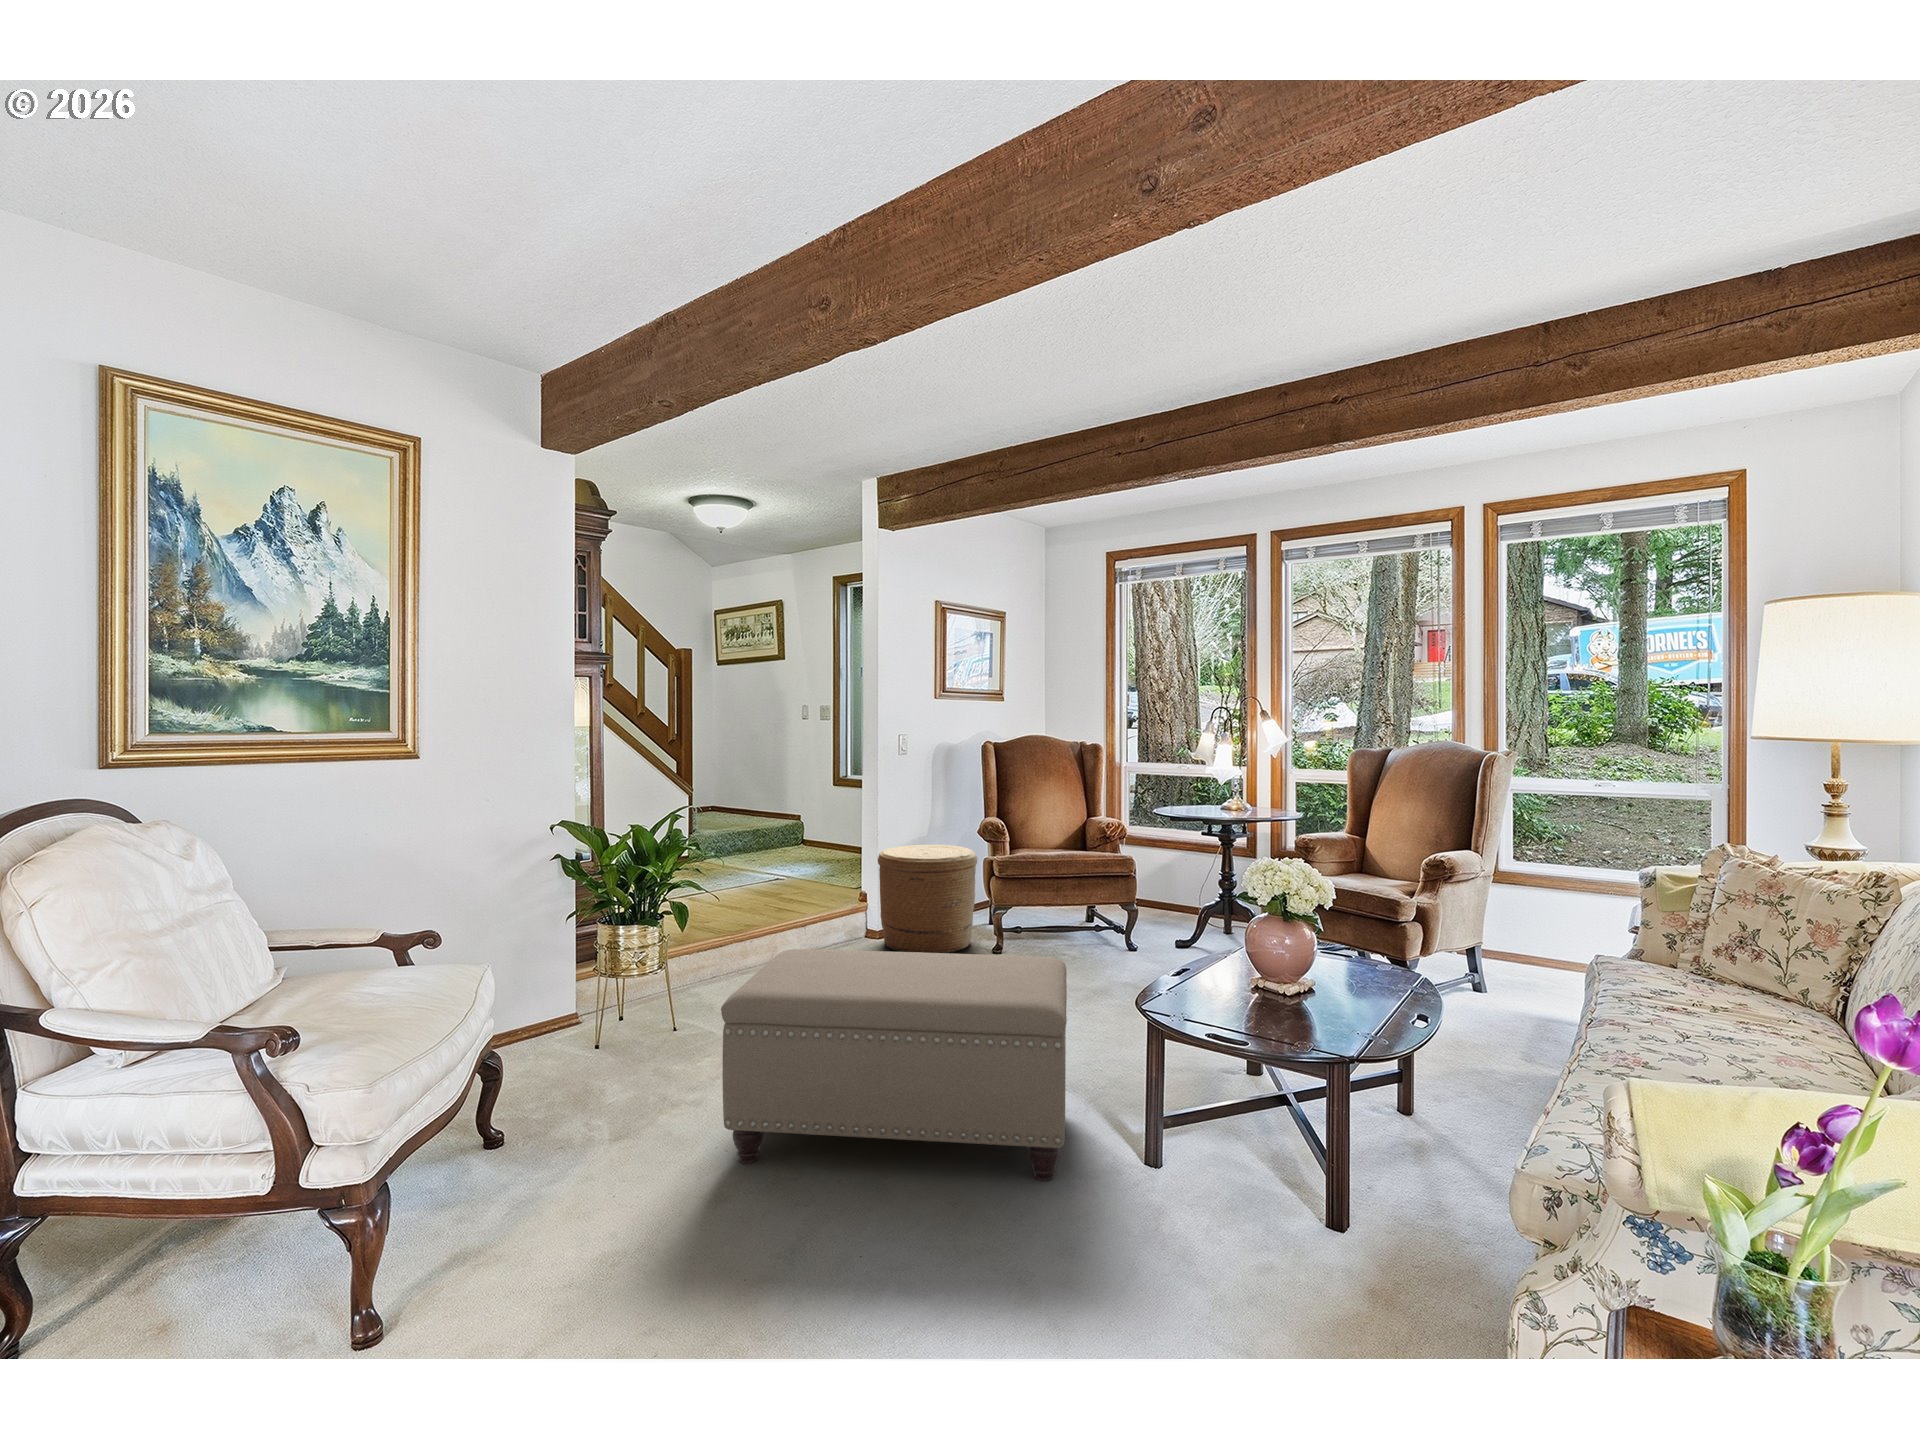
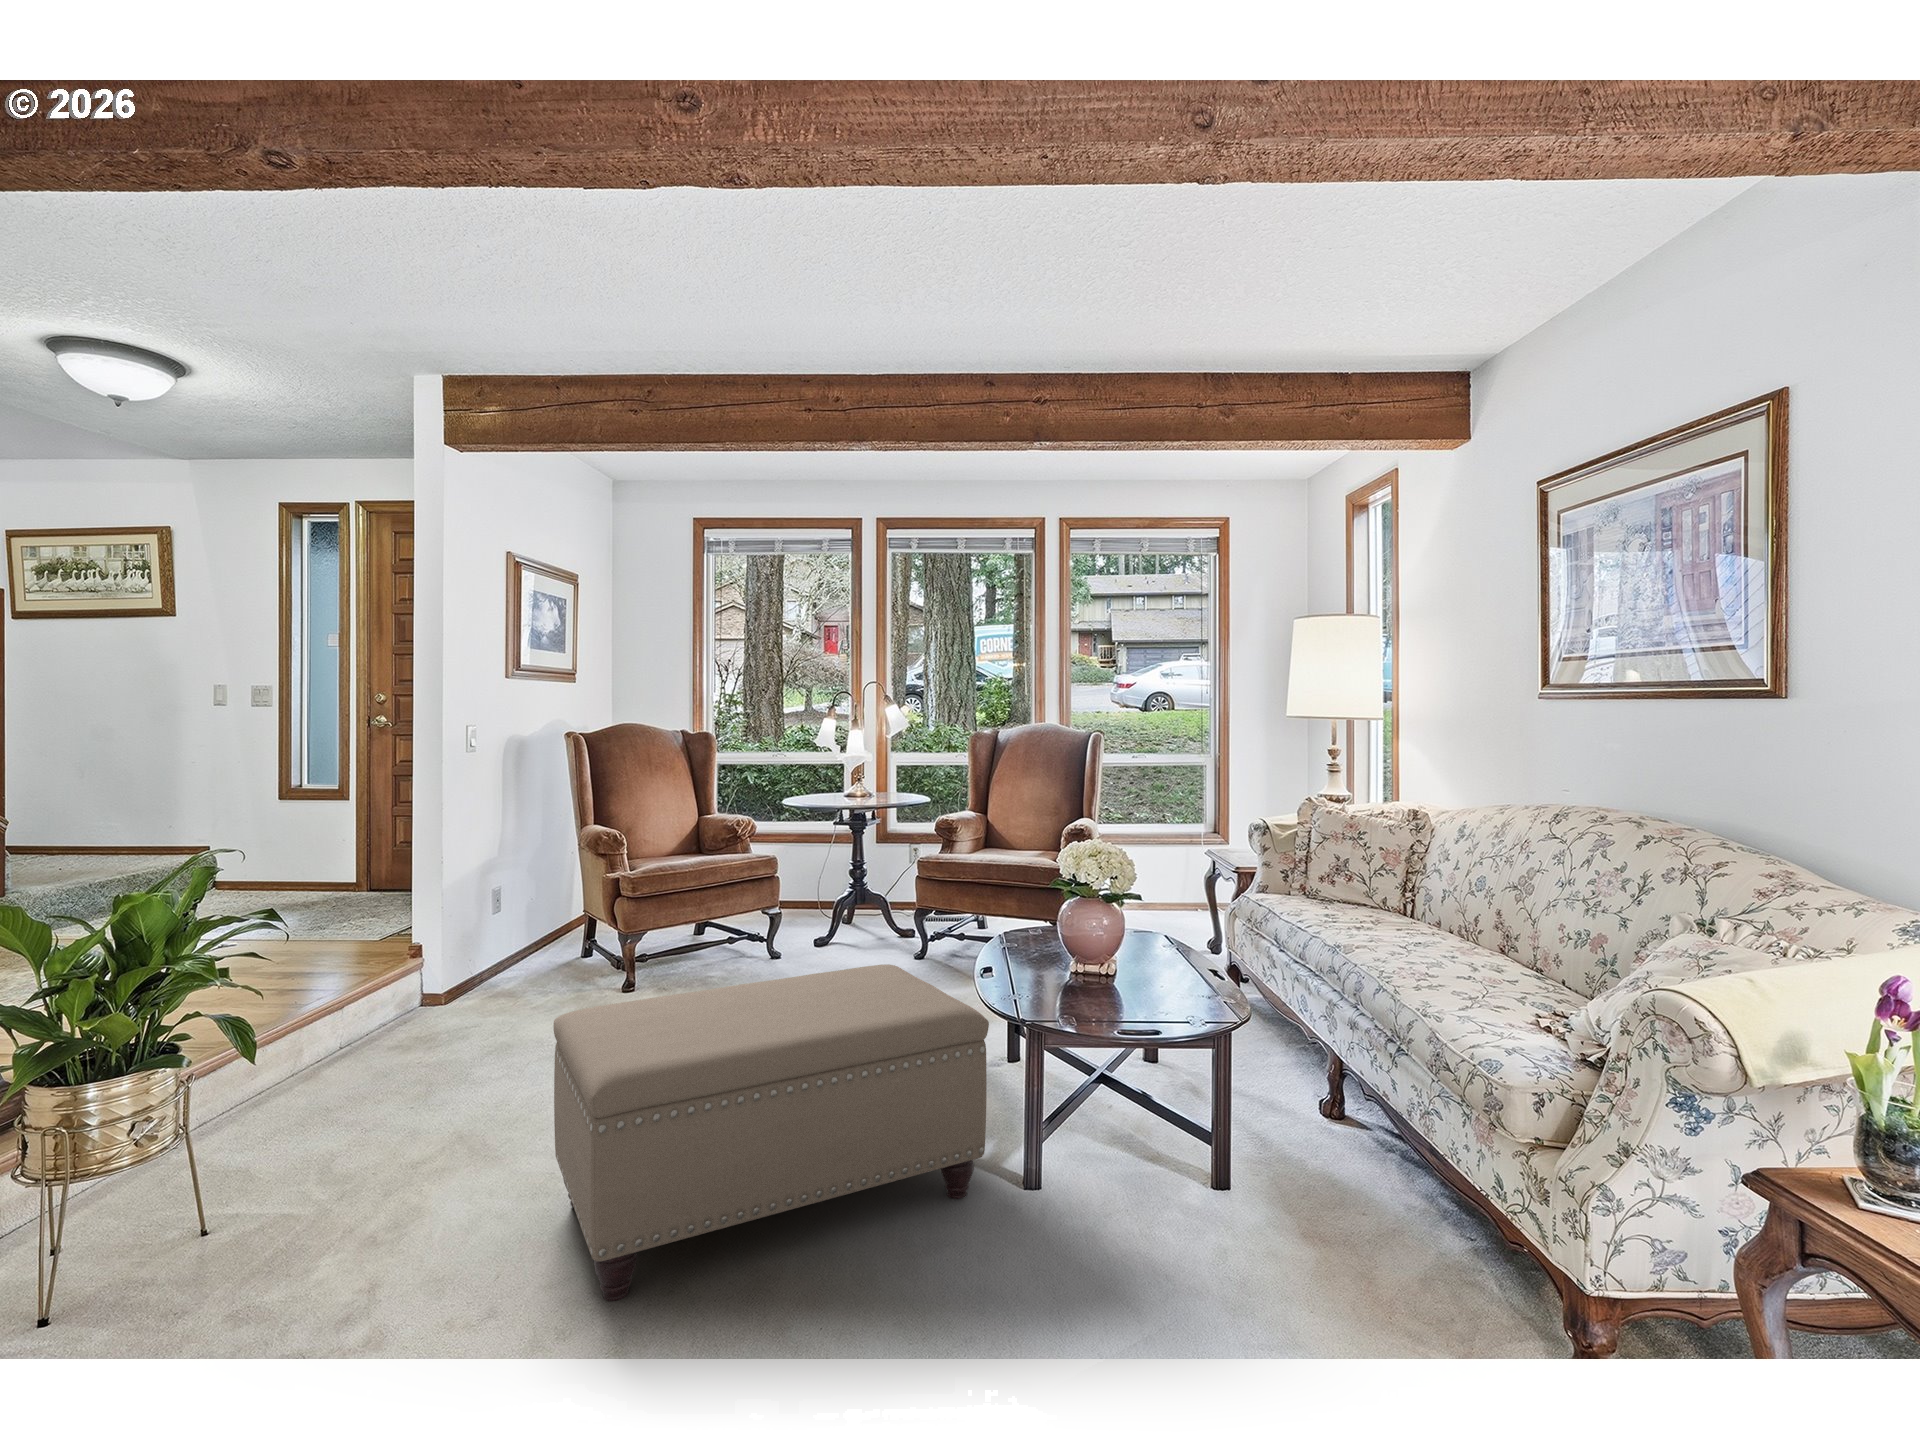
basket: present [878,845,977,953] -> none [461,861,599,1003]

